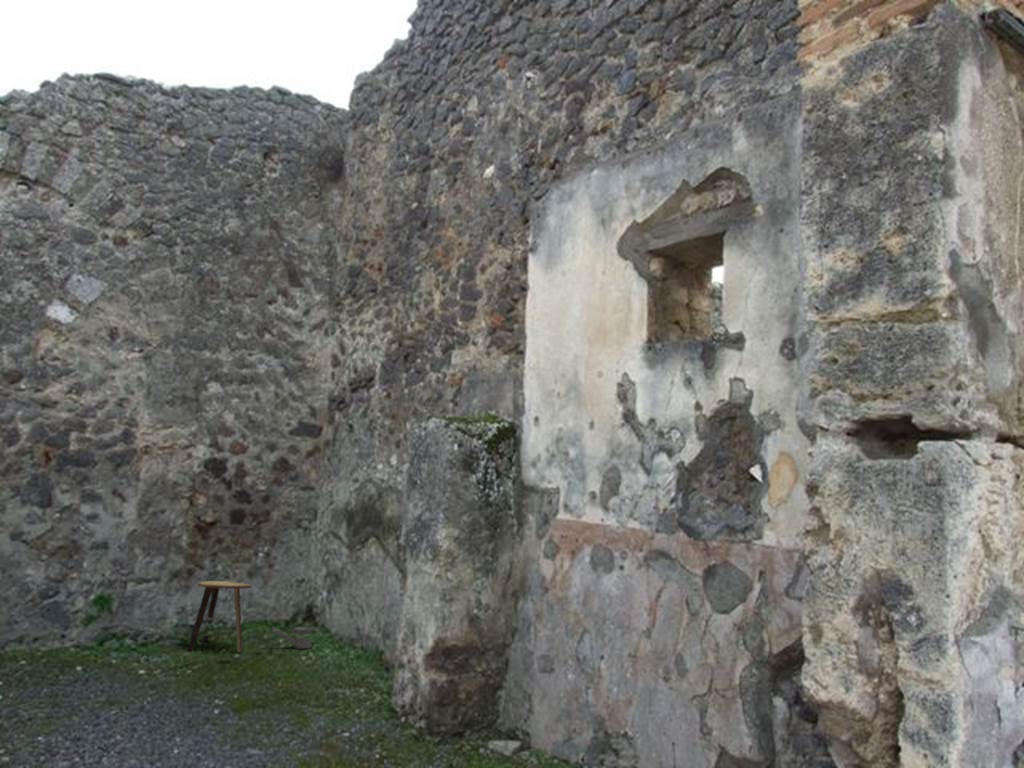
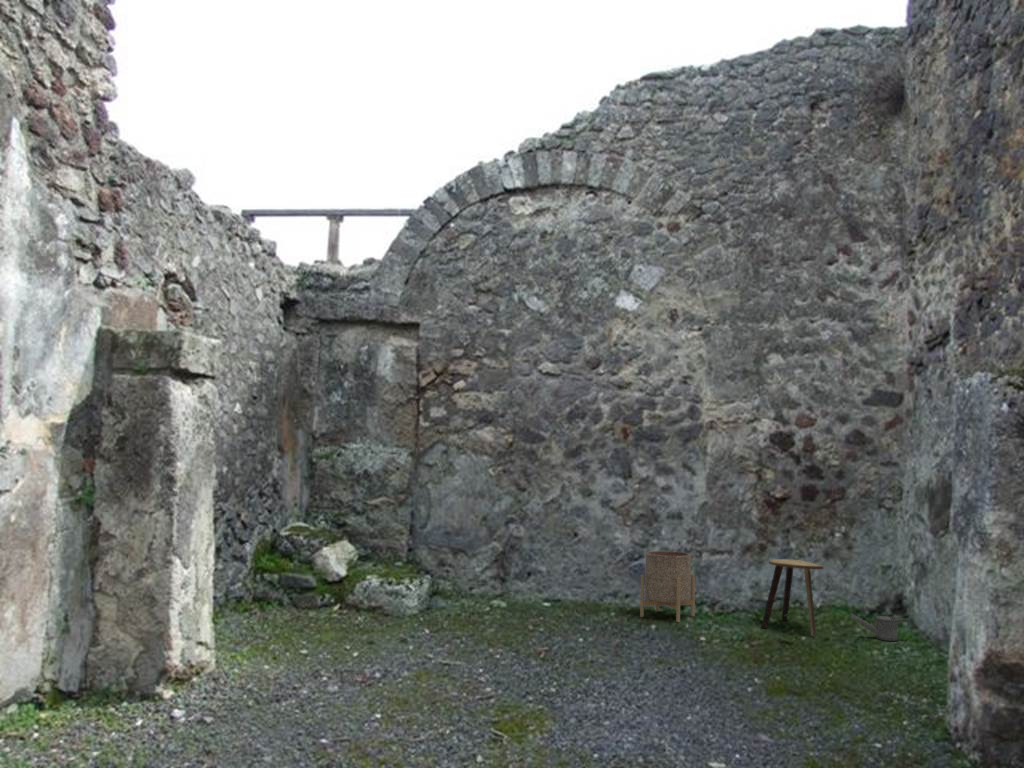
planter: none [56,580,119,653] -> present [640,551,695,622]

